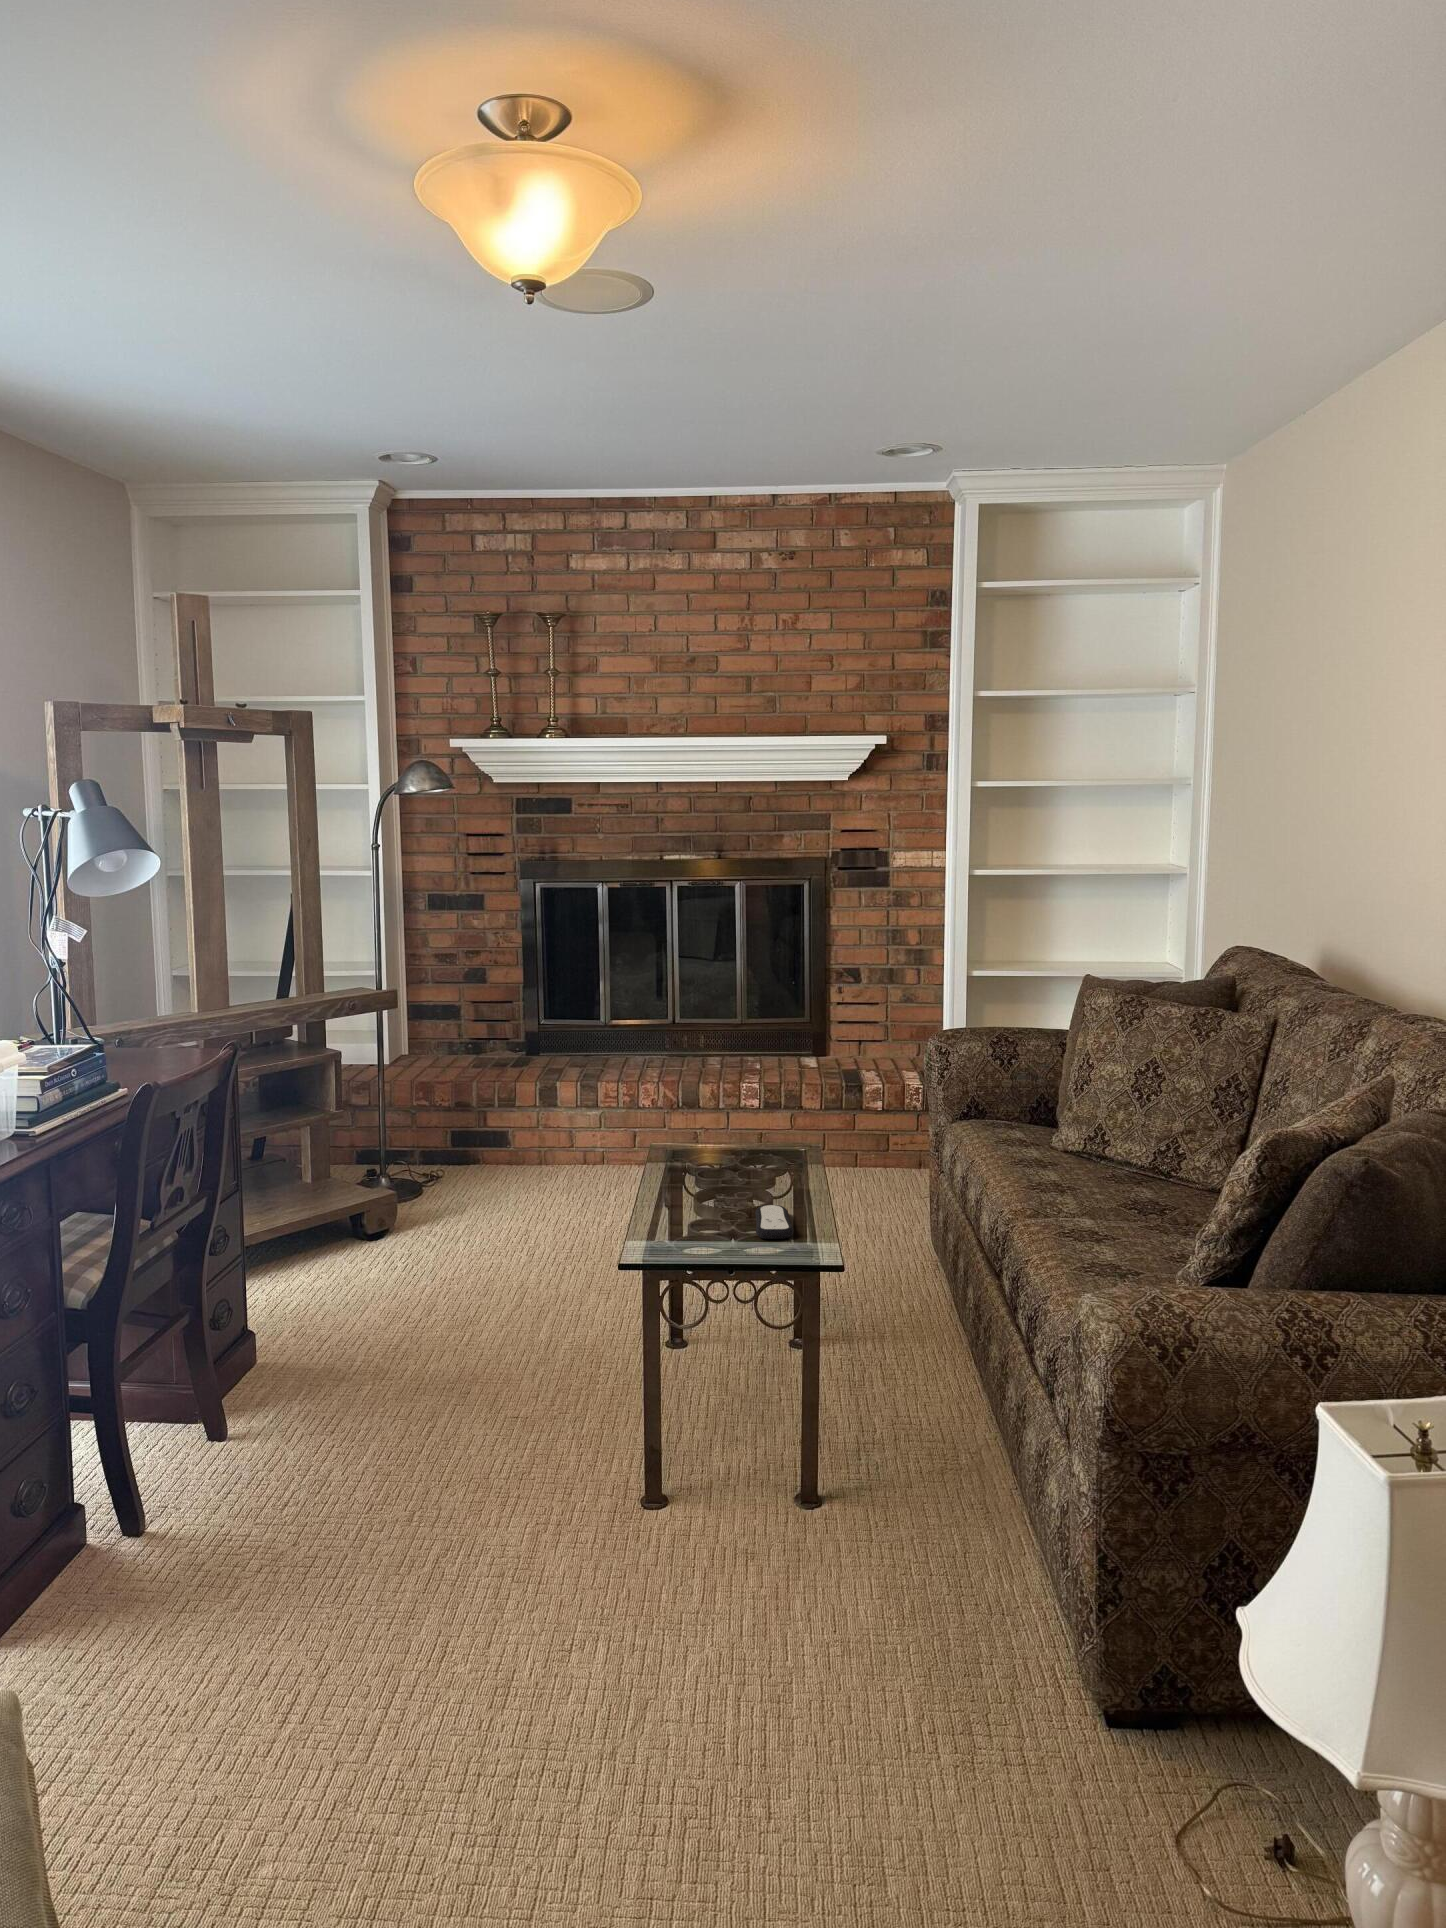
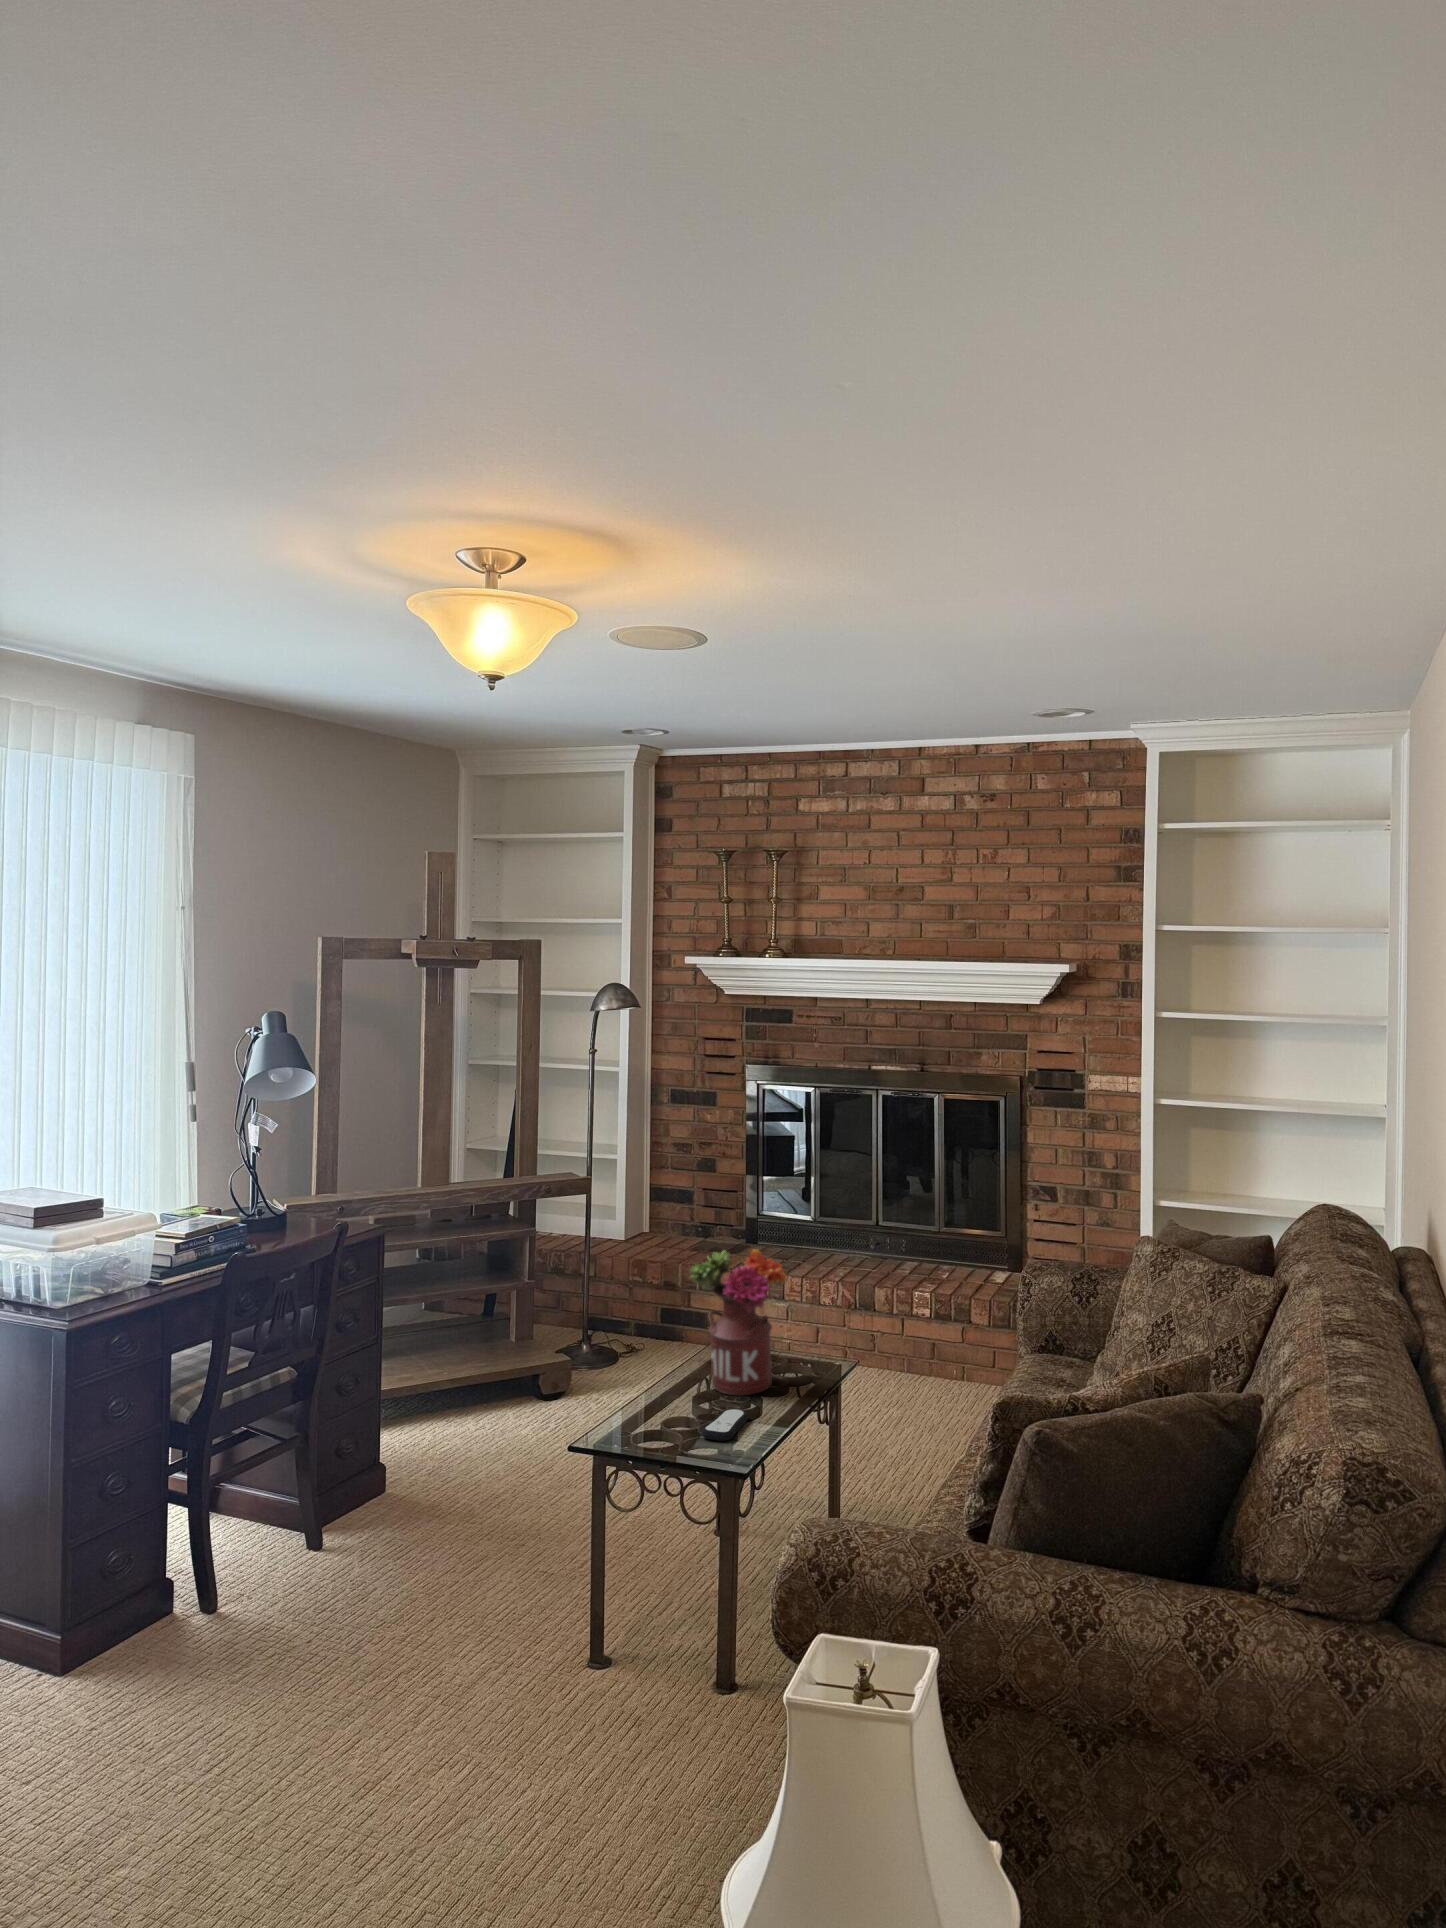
flower arrangement: none [677,1030,787,1193] -> present [690,1249,787,1395]

